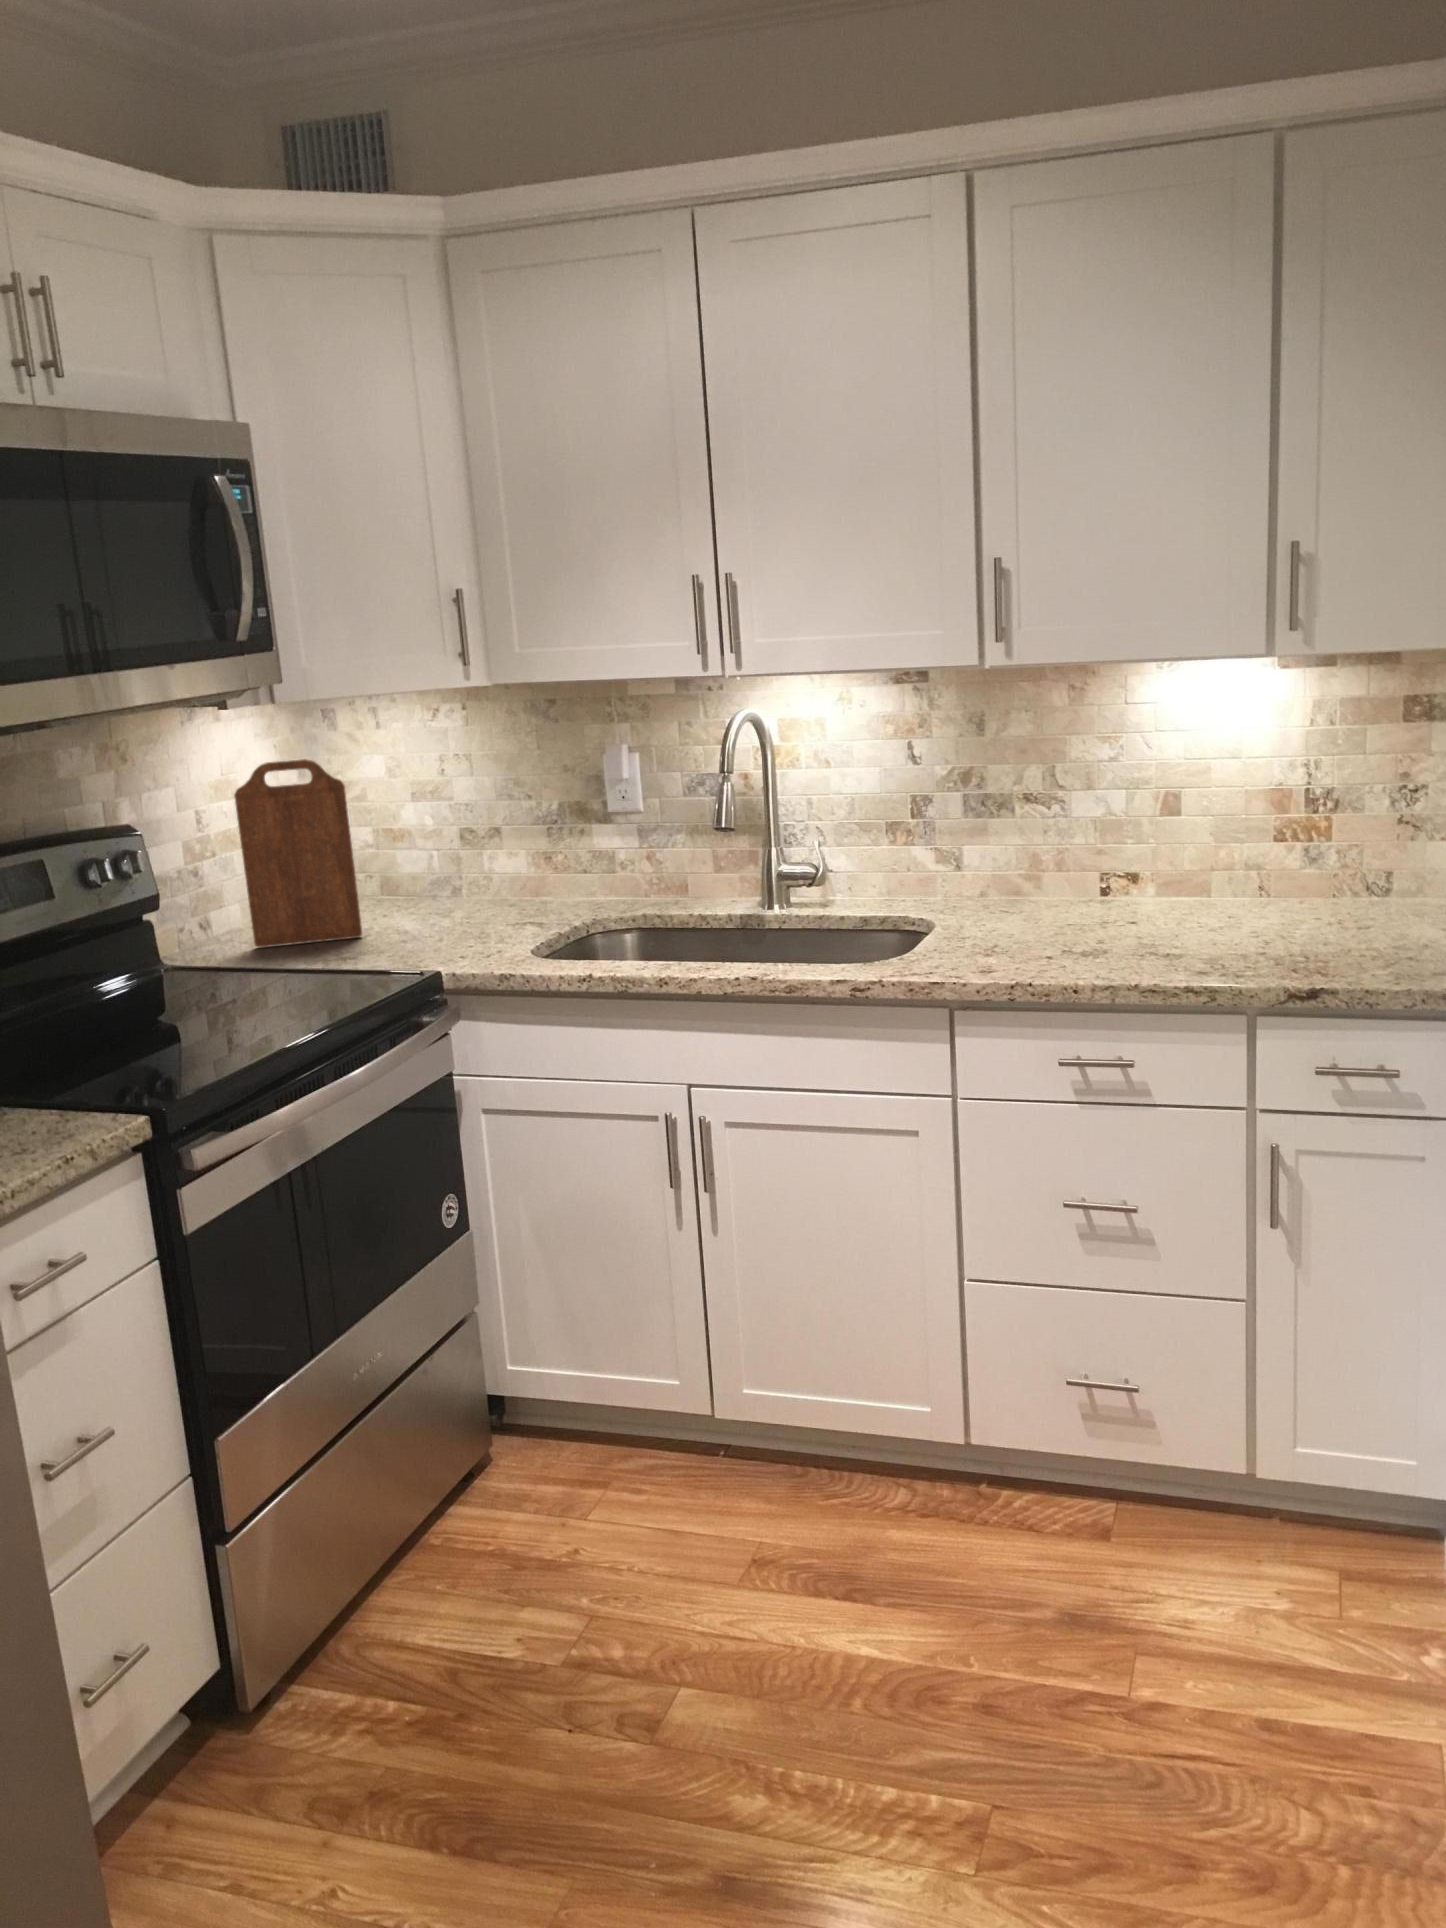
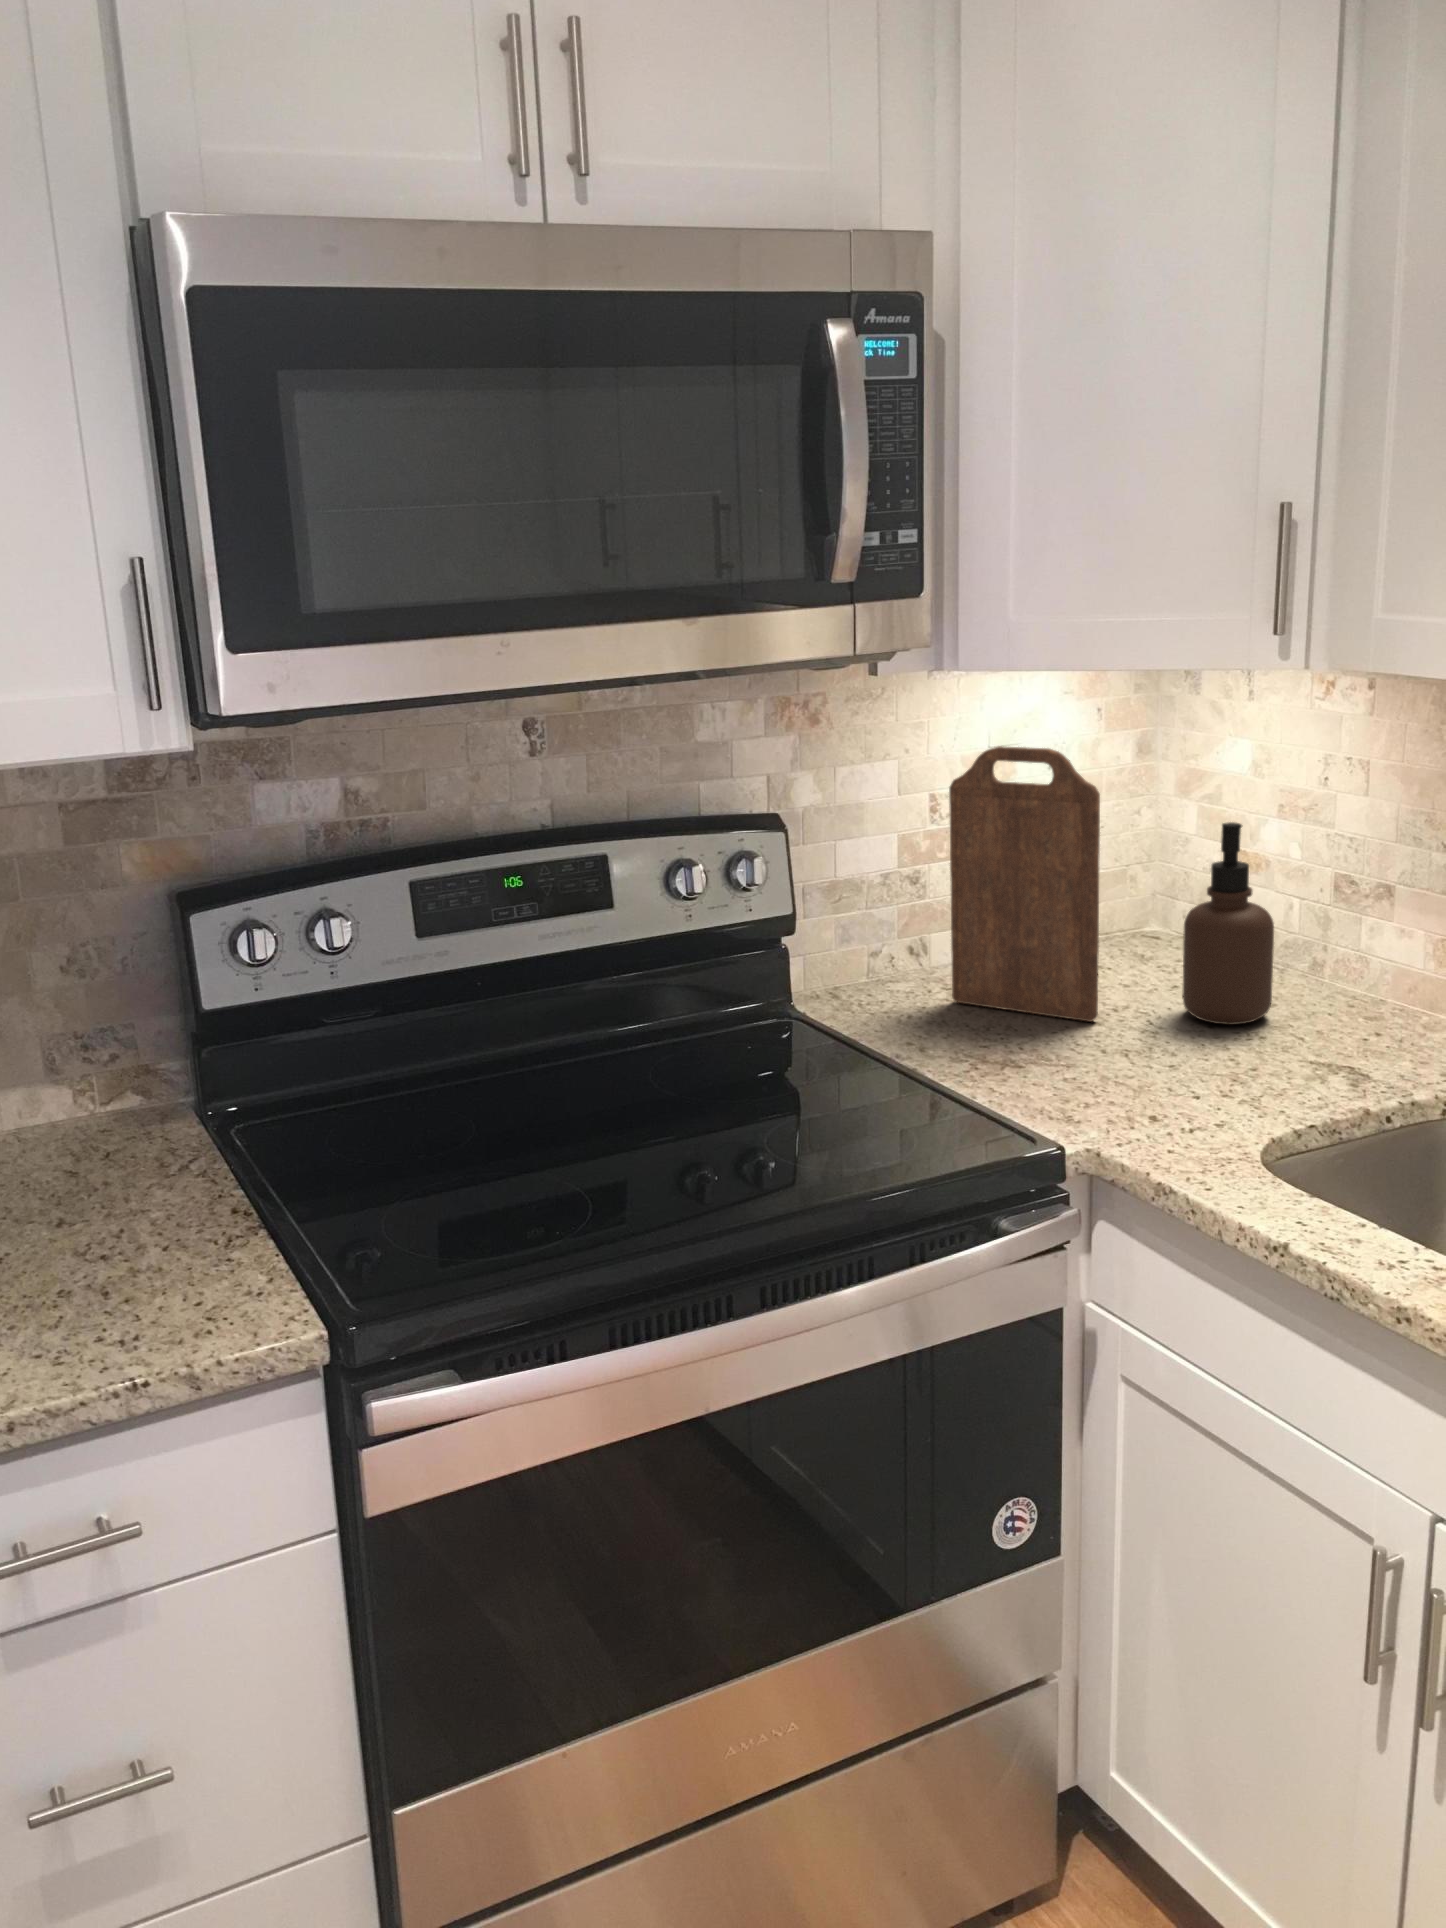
soap dispenser: none [399,796,459,924] -> present [1182,822,1274,1025]

